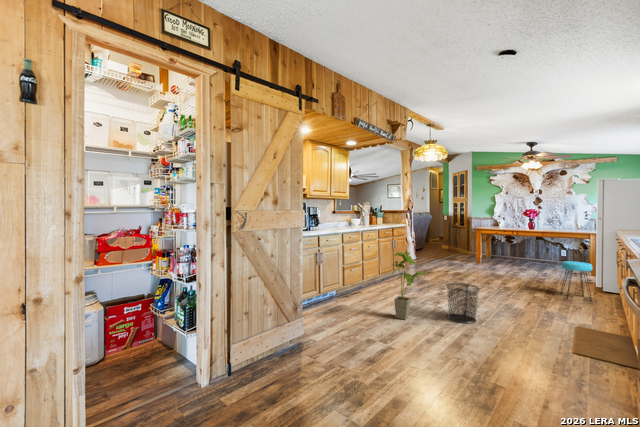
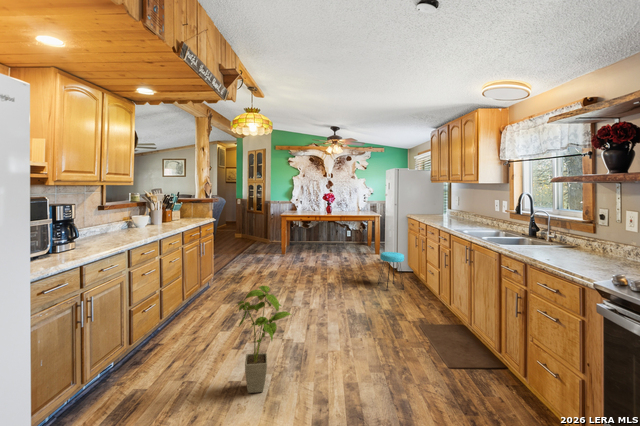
waste bin: present [447,283,480,323] -> none [309,310,351,369]

